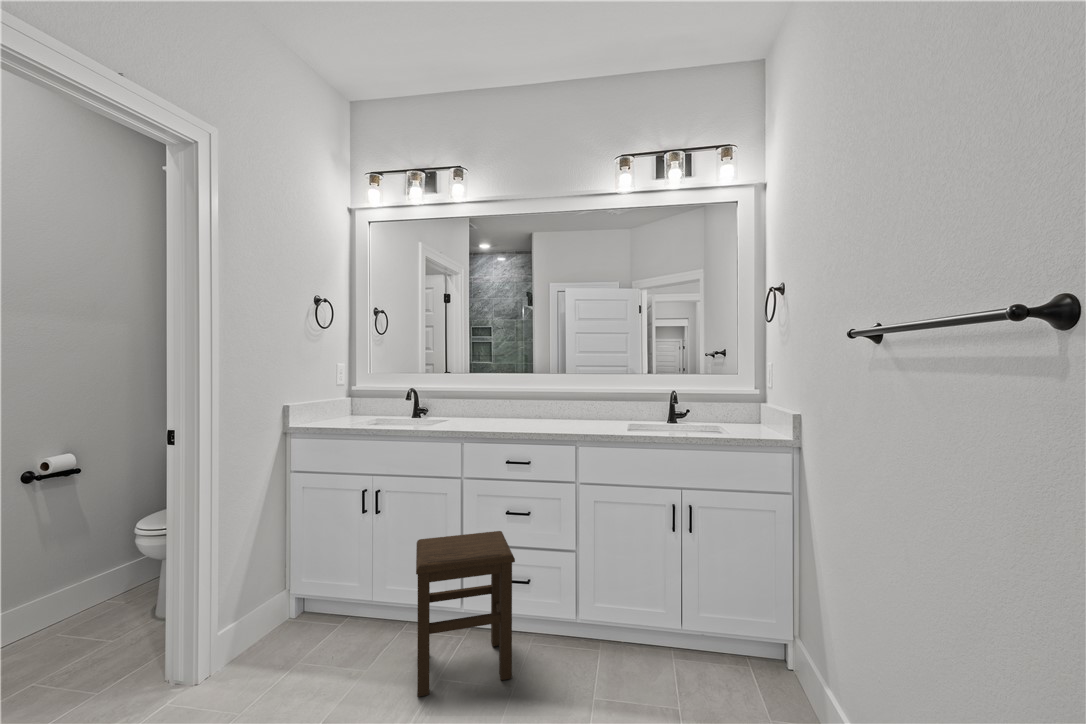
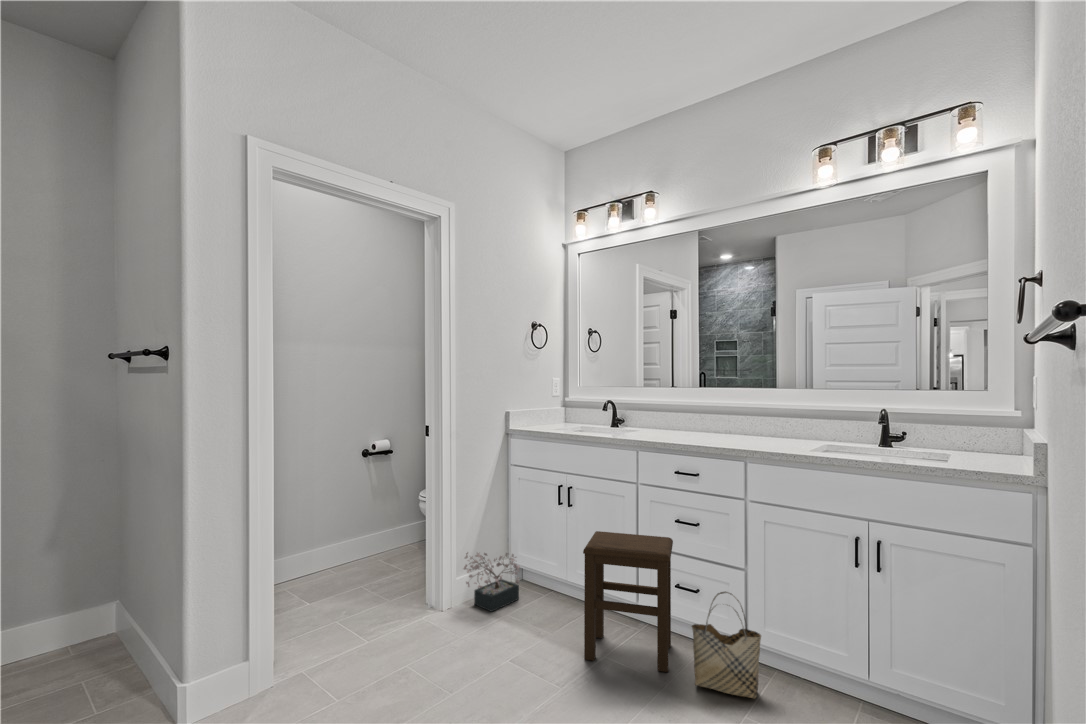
woven basket: none [538,578,602,686] -> present [692,592,761,699]
decorative plant: none [225,581,310,667] -> present [464,552,520,612]

